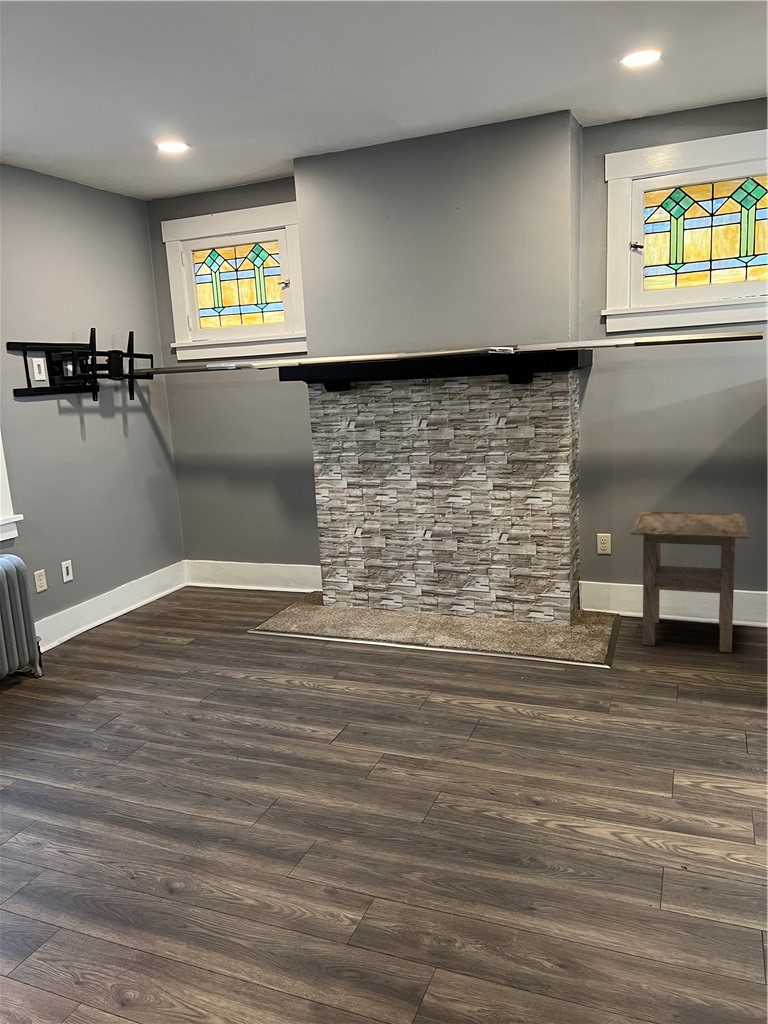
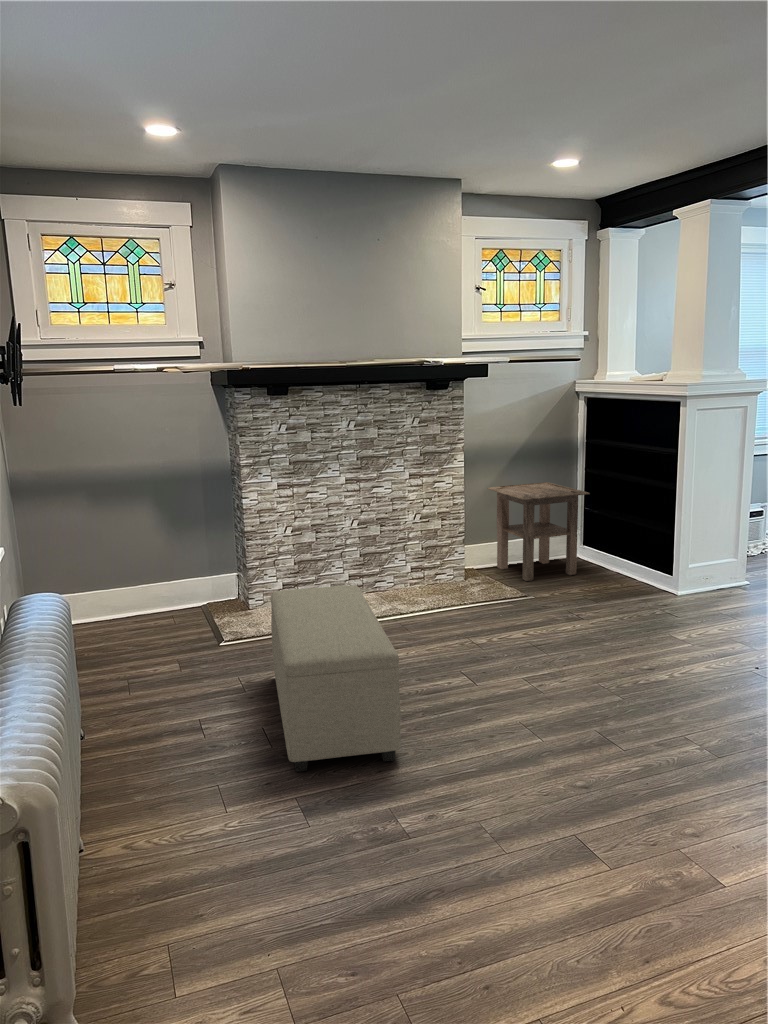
ottoman: none [15,589,271,785] -> present [271,585,401,772]

